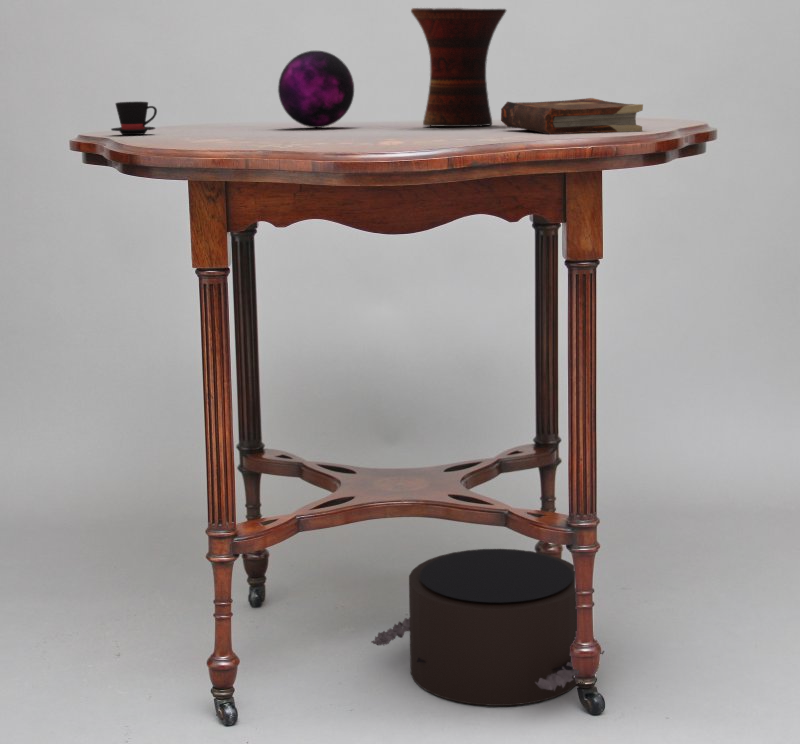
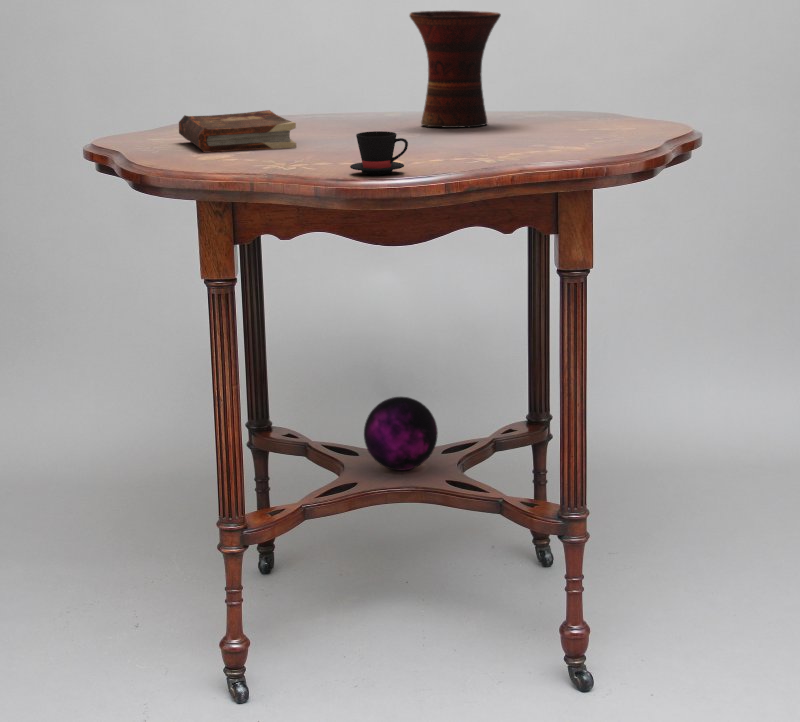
decorative orb: present [278,51,354,128] -> present [364,397,438,470]
book: present [501,98,643,134] -> present [179,110,296,152]
teacup: present [111,102,157,135] -> present [350,131,408,175]
pouf: present [371,549,604,706] -> none [373,530,593,685]

